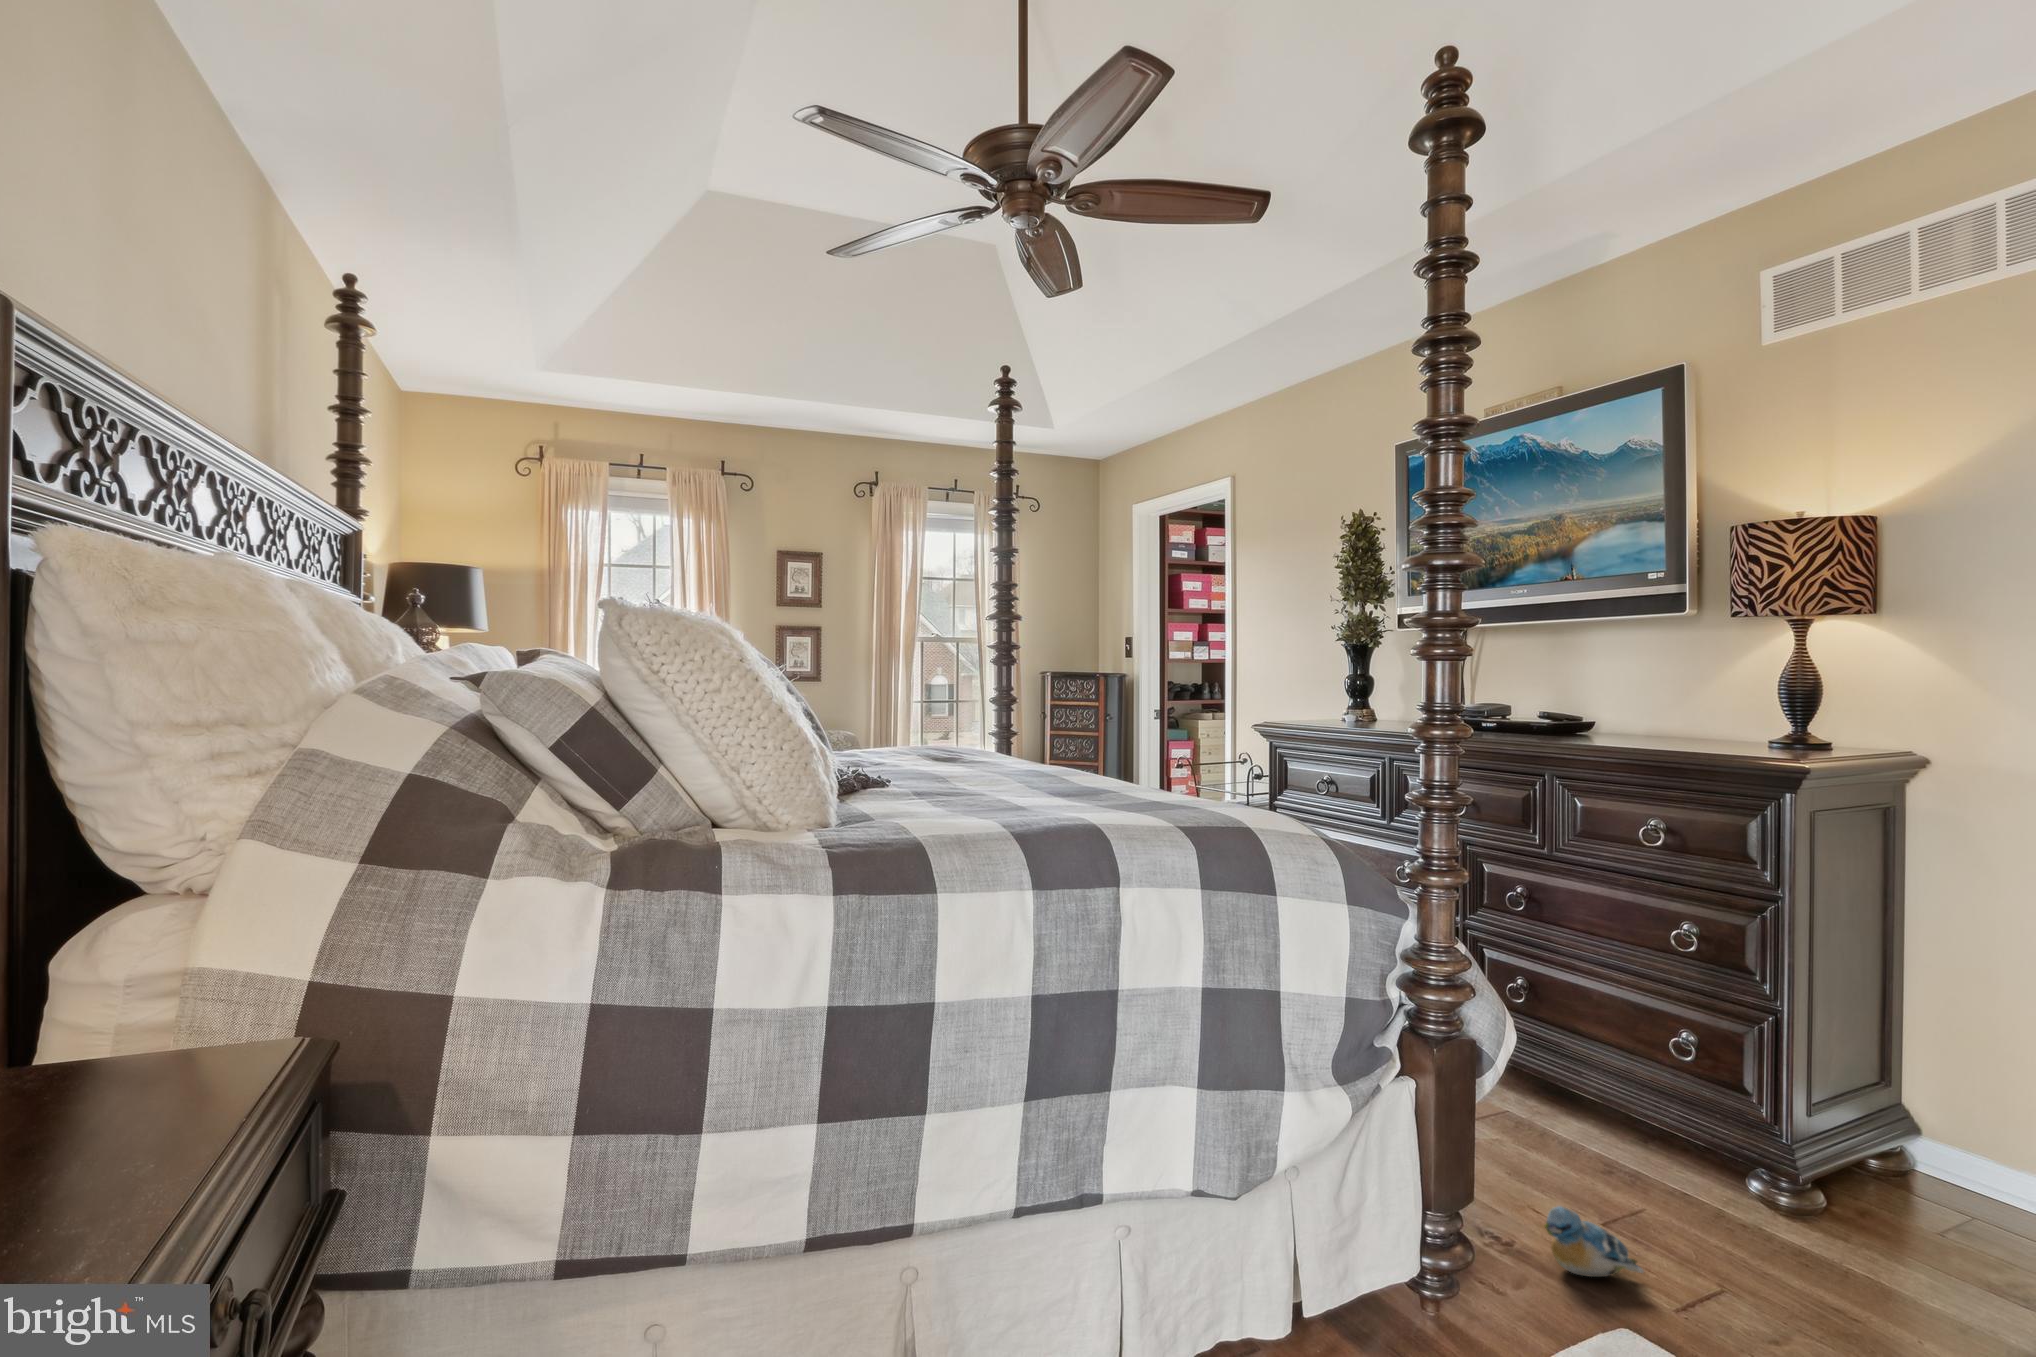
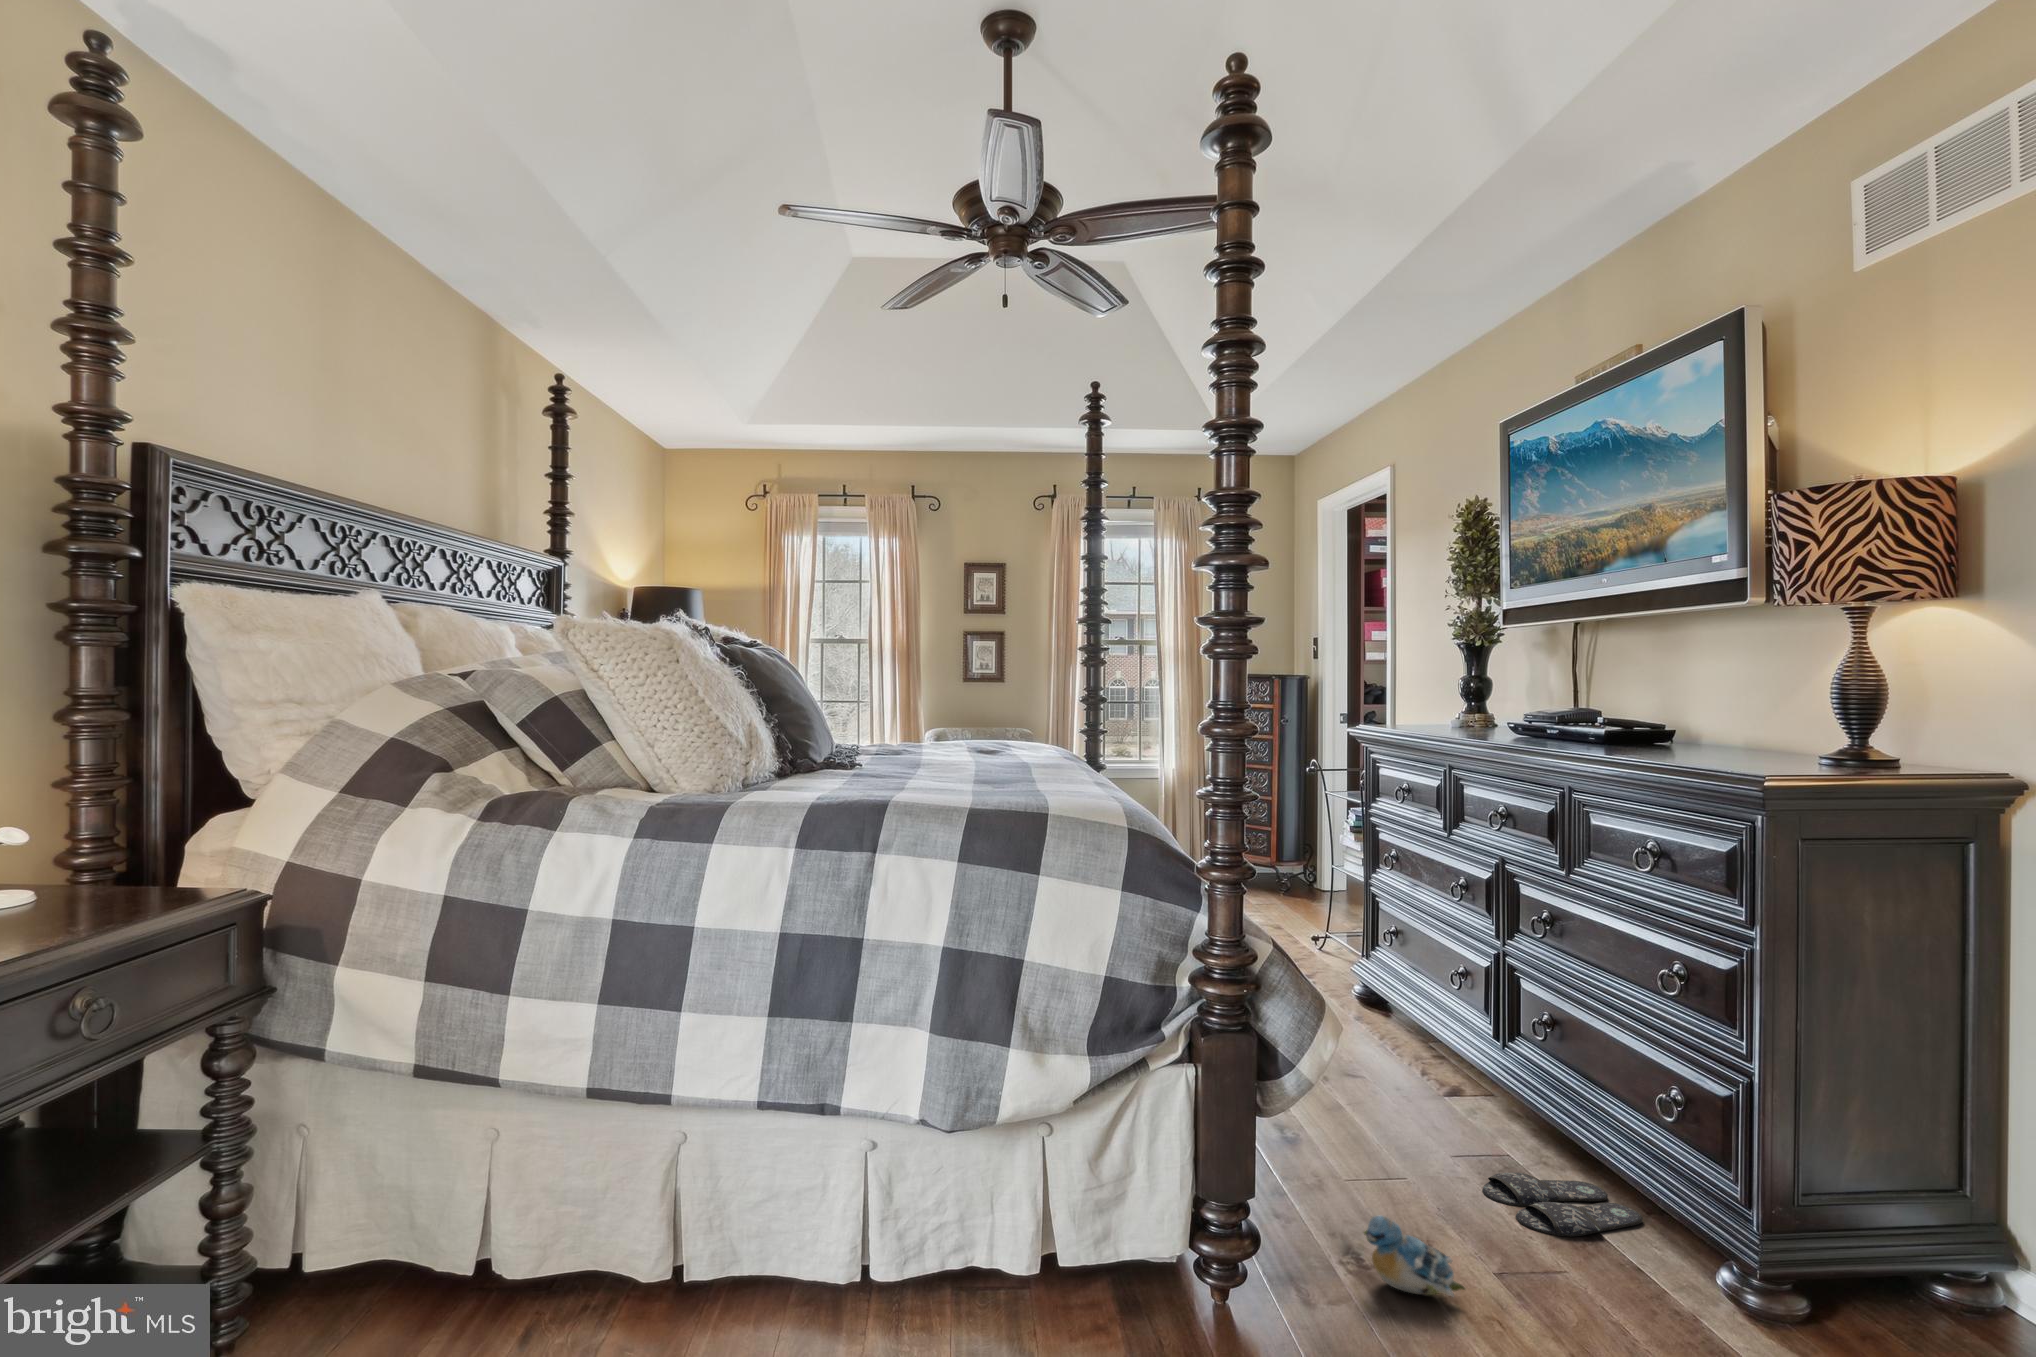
slippers: none [1537,1136,1672,1192] -> present [1482,1172,1643,1237]

